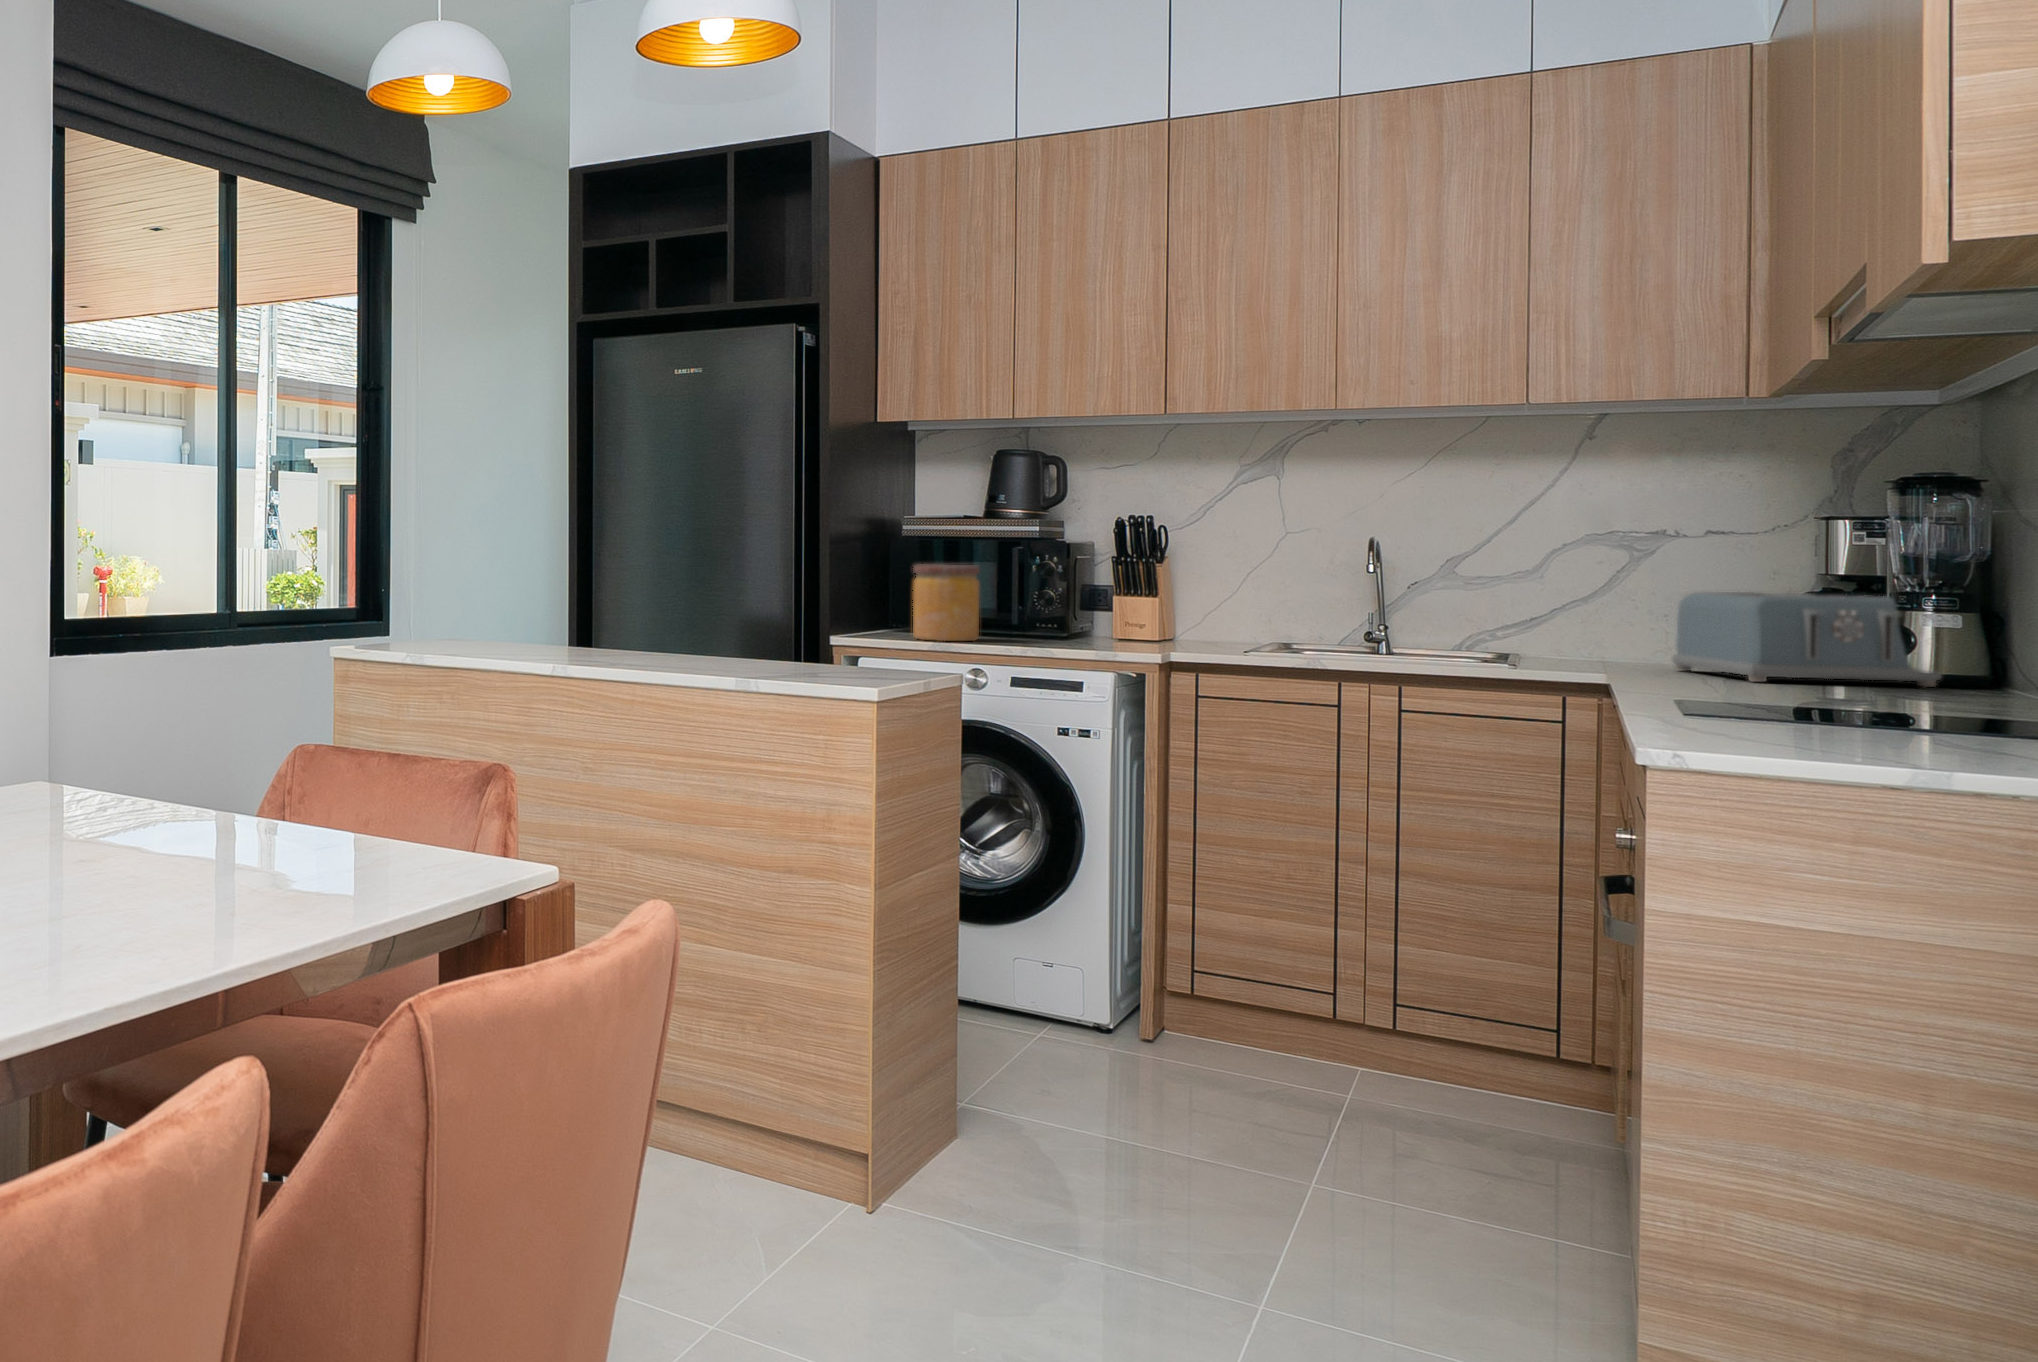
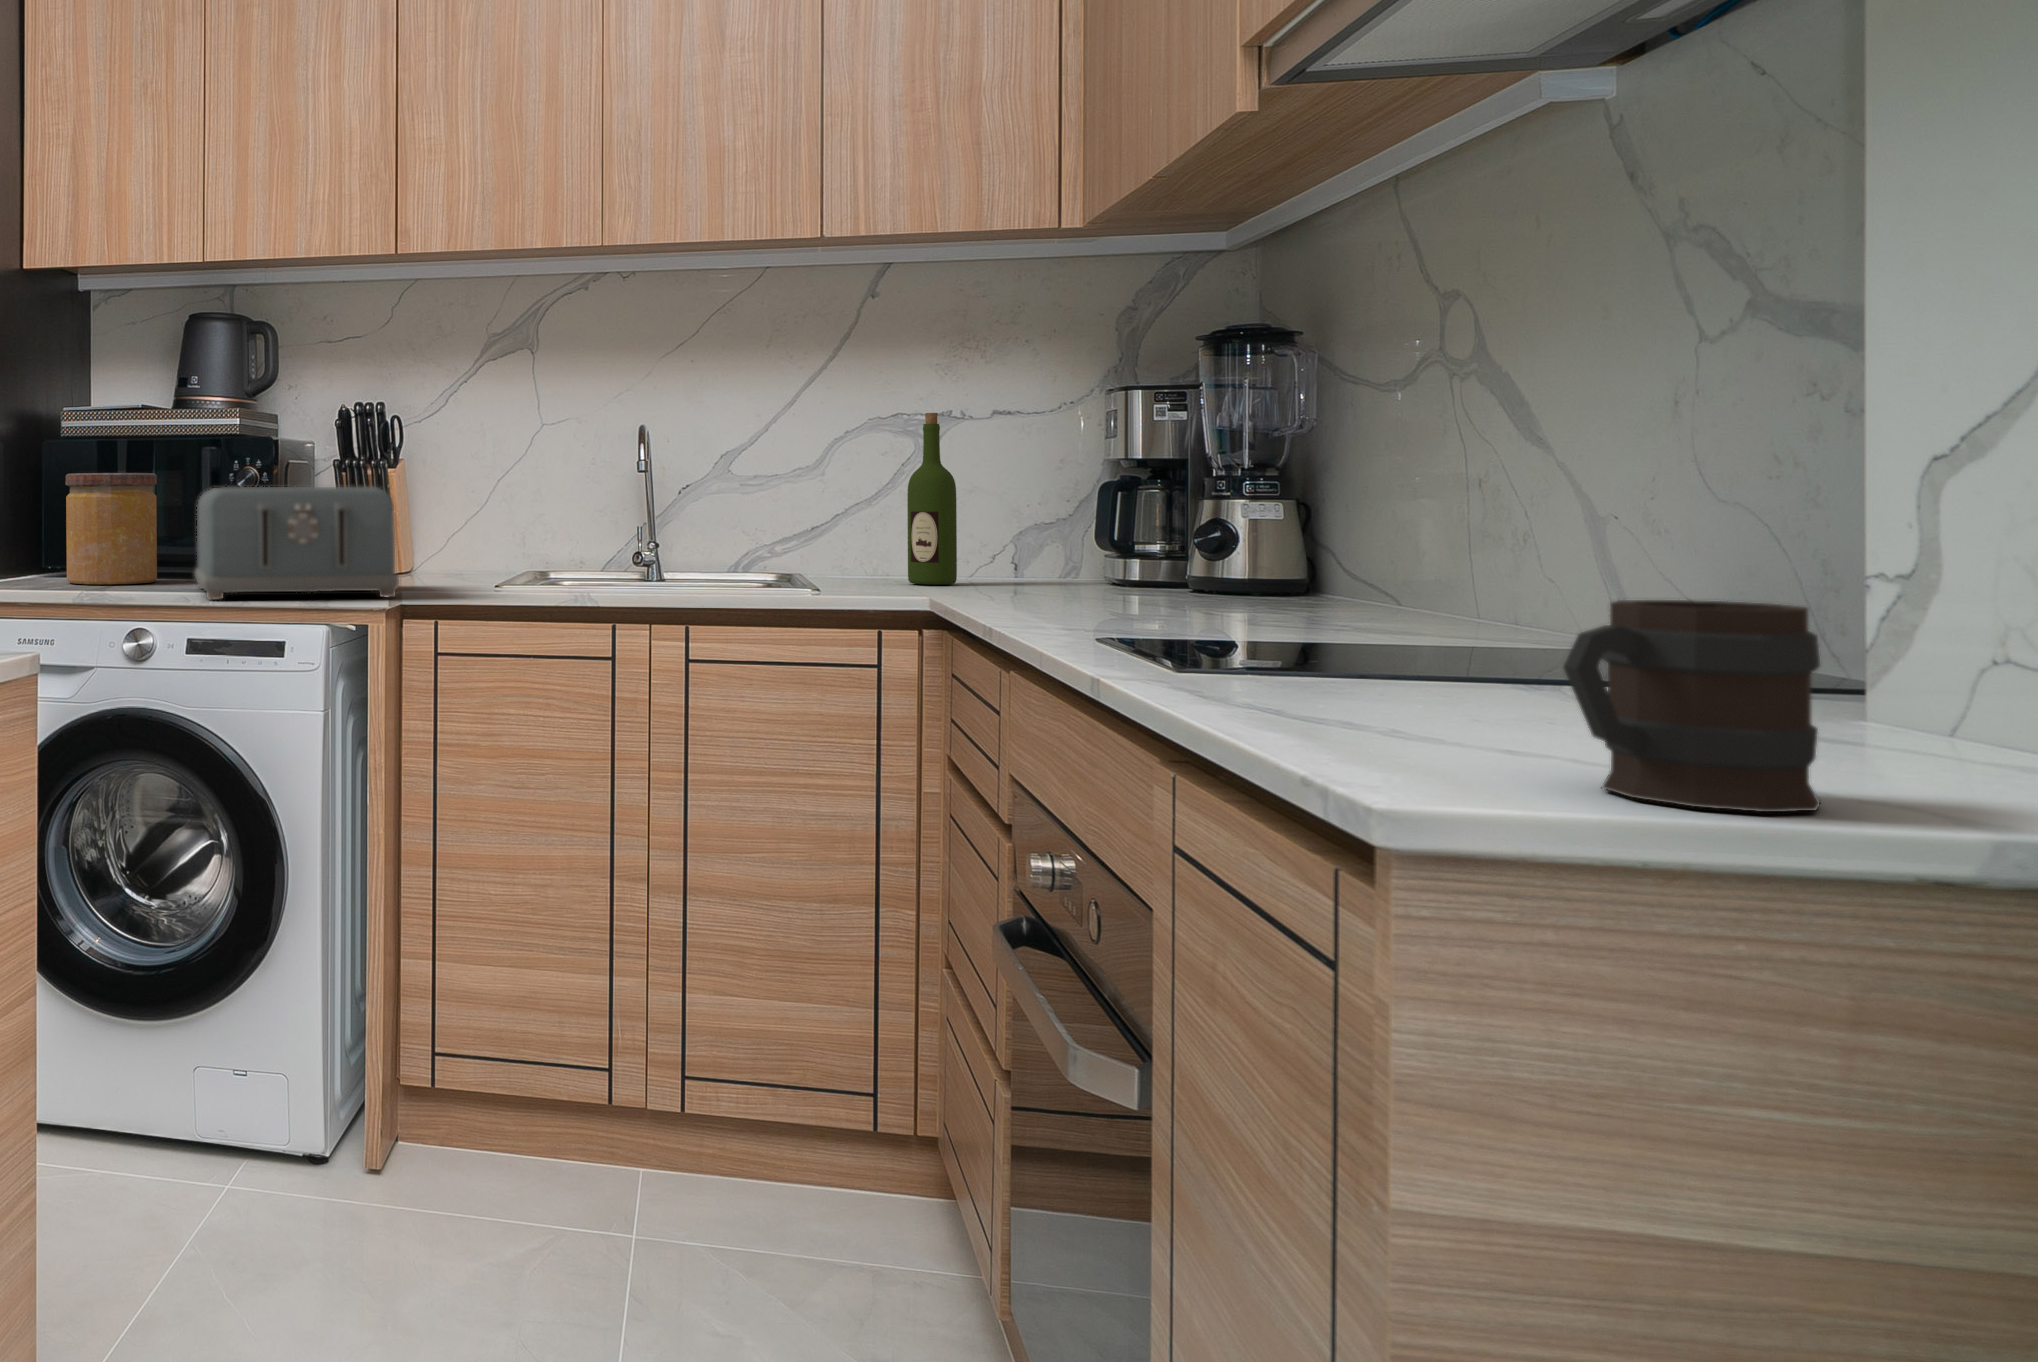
wine bottle: none [1615,533,1661,666] -> present [907,413,957,585]
toaster: present [1672,592,1942,687] -> present [195,487,399,600]
mug: none [1753,678,1884,767] -> present [1563,600,1820,812]

